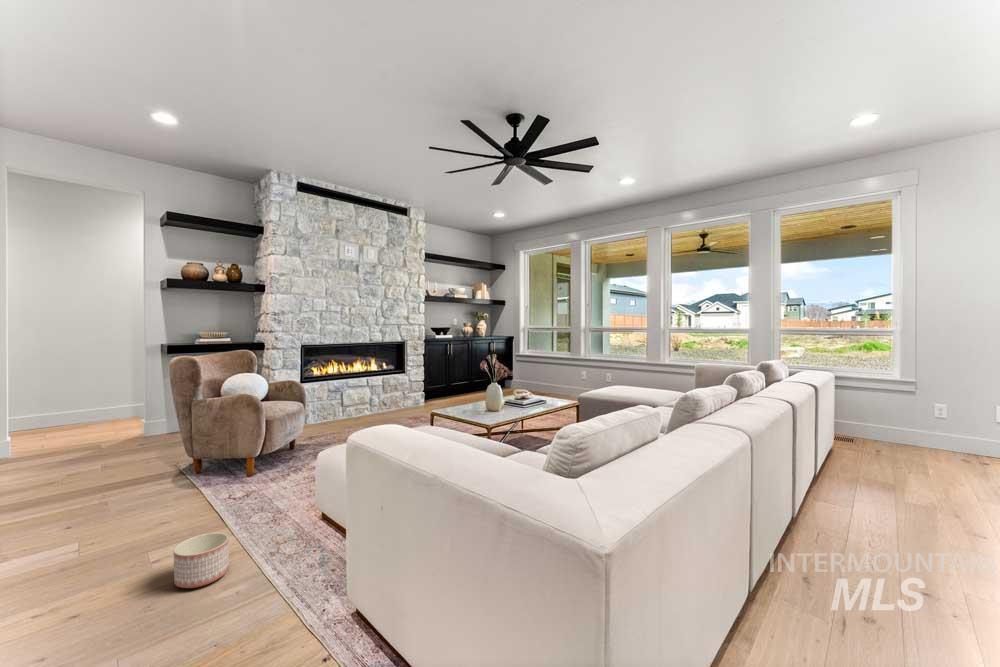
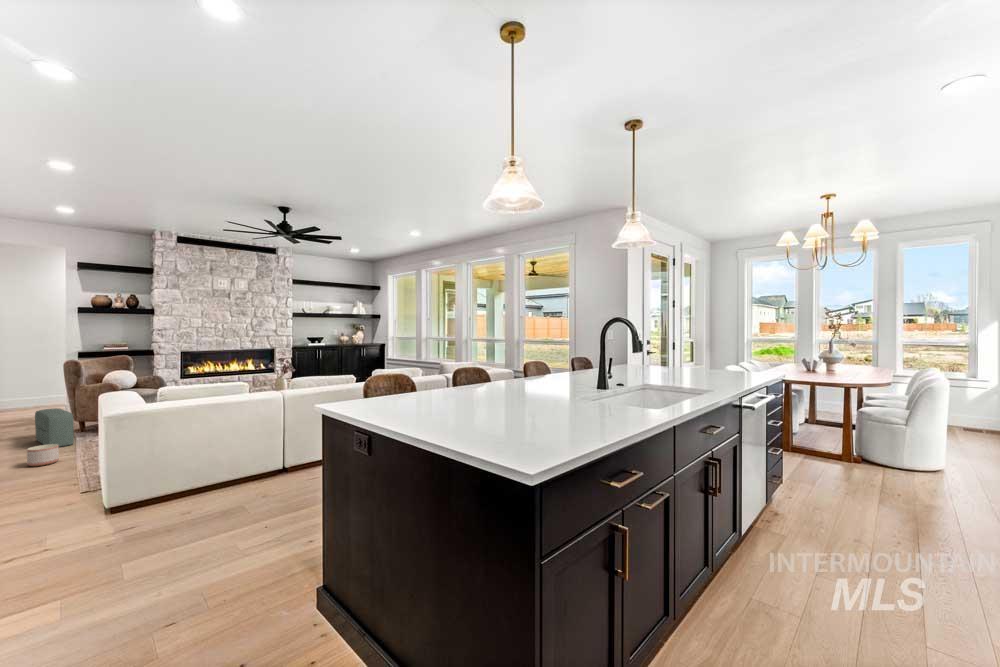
pouf: none [137,441,215,522] -> present [35,408,74,447]

